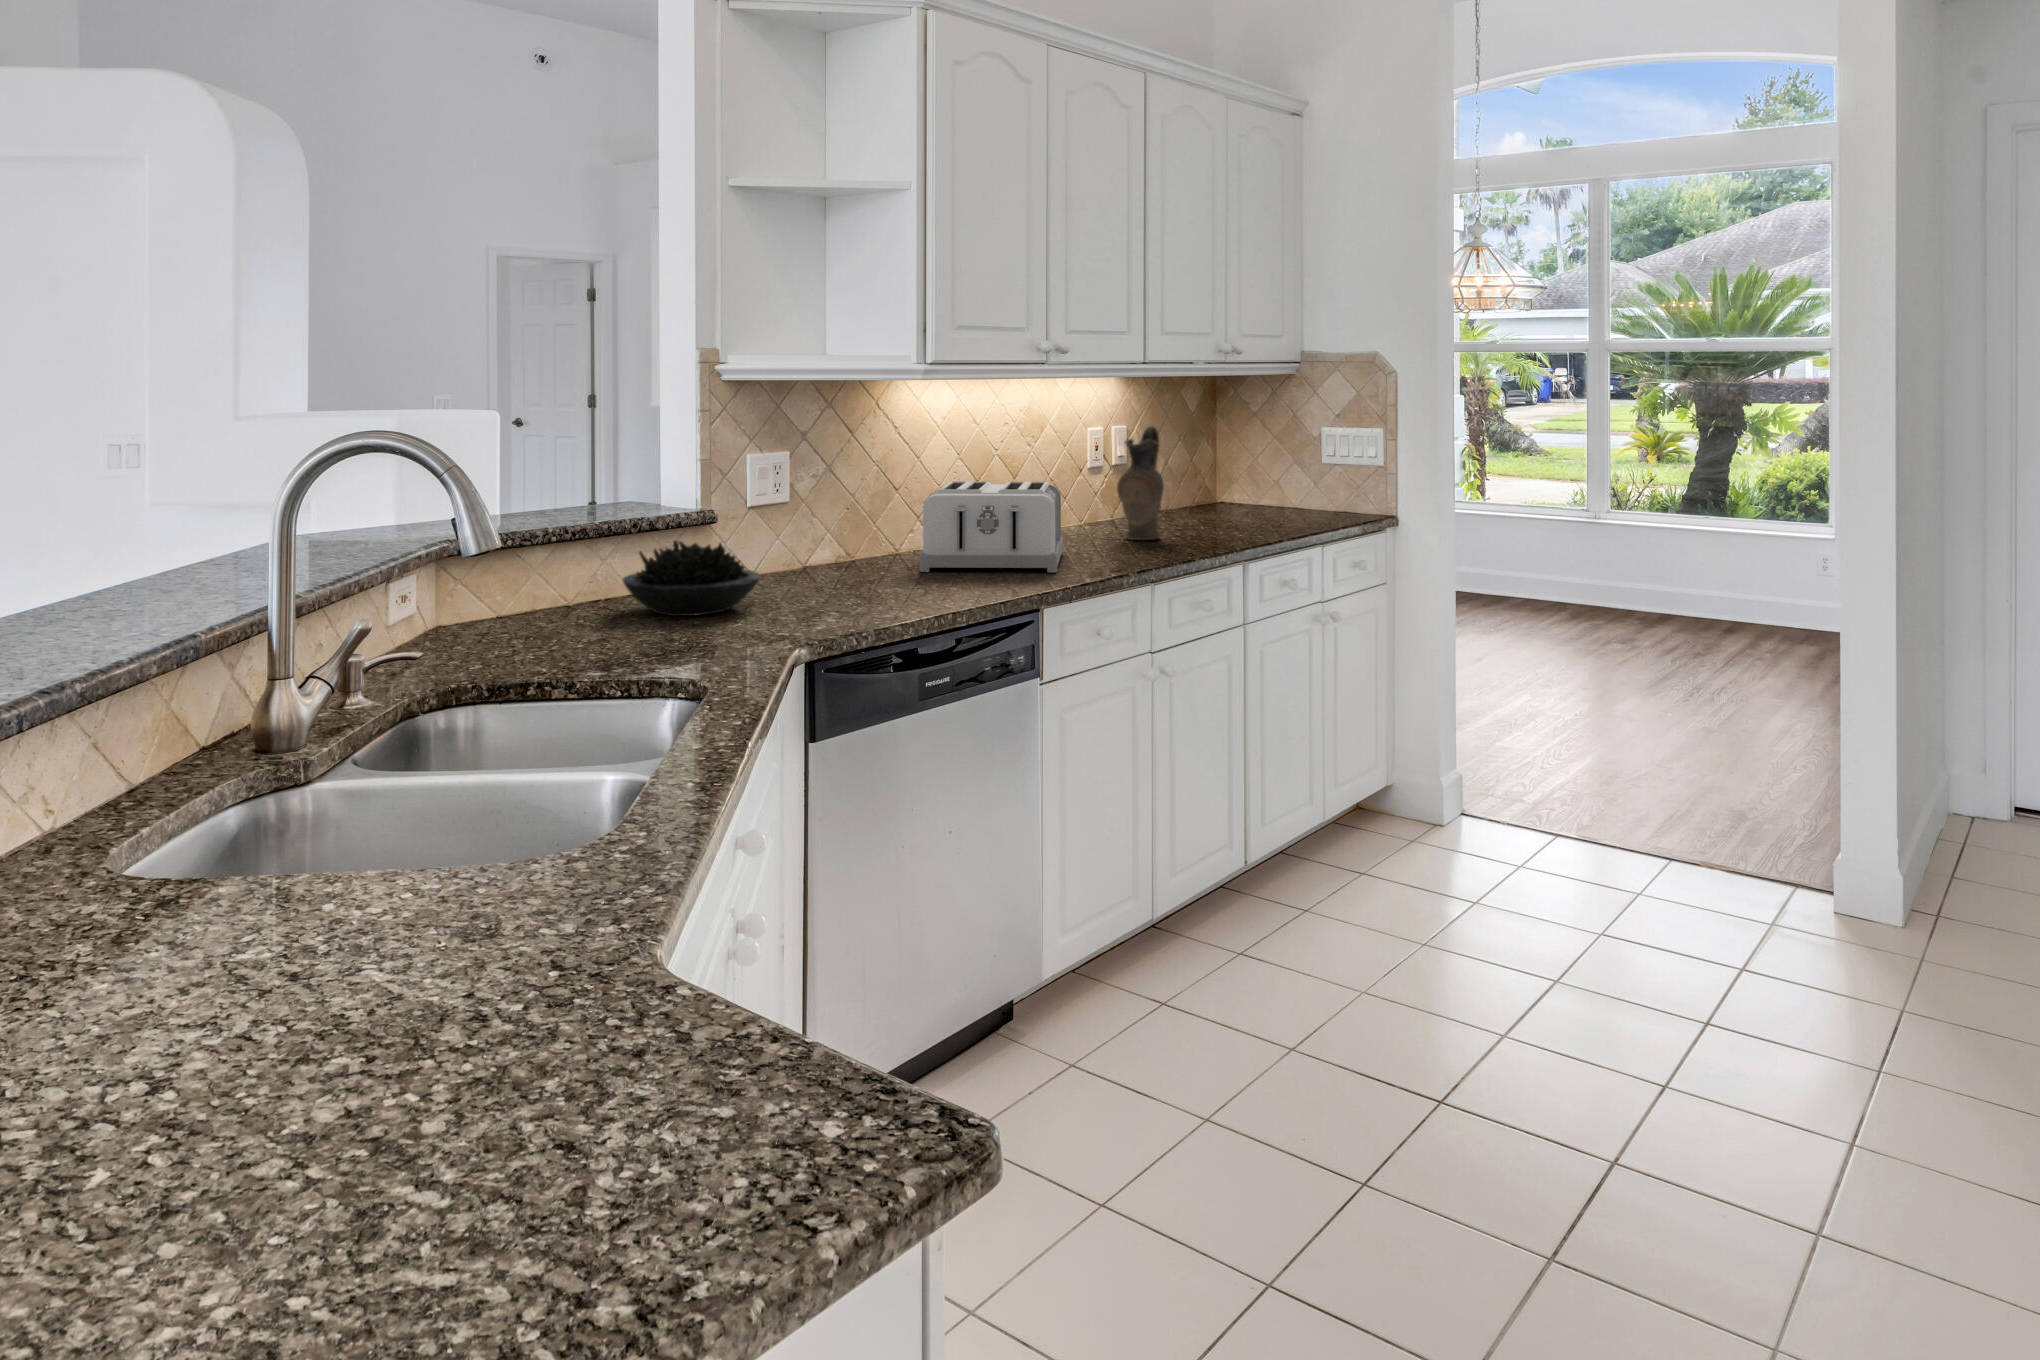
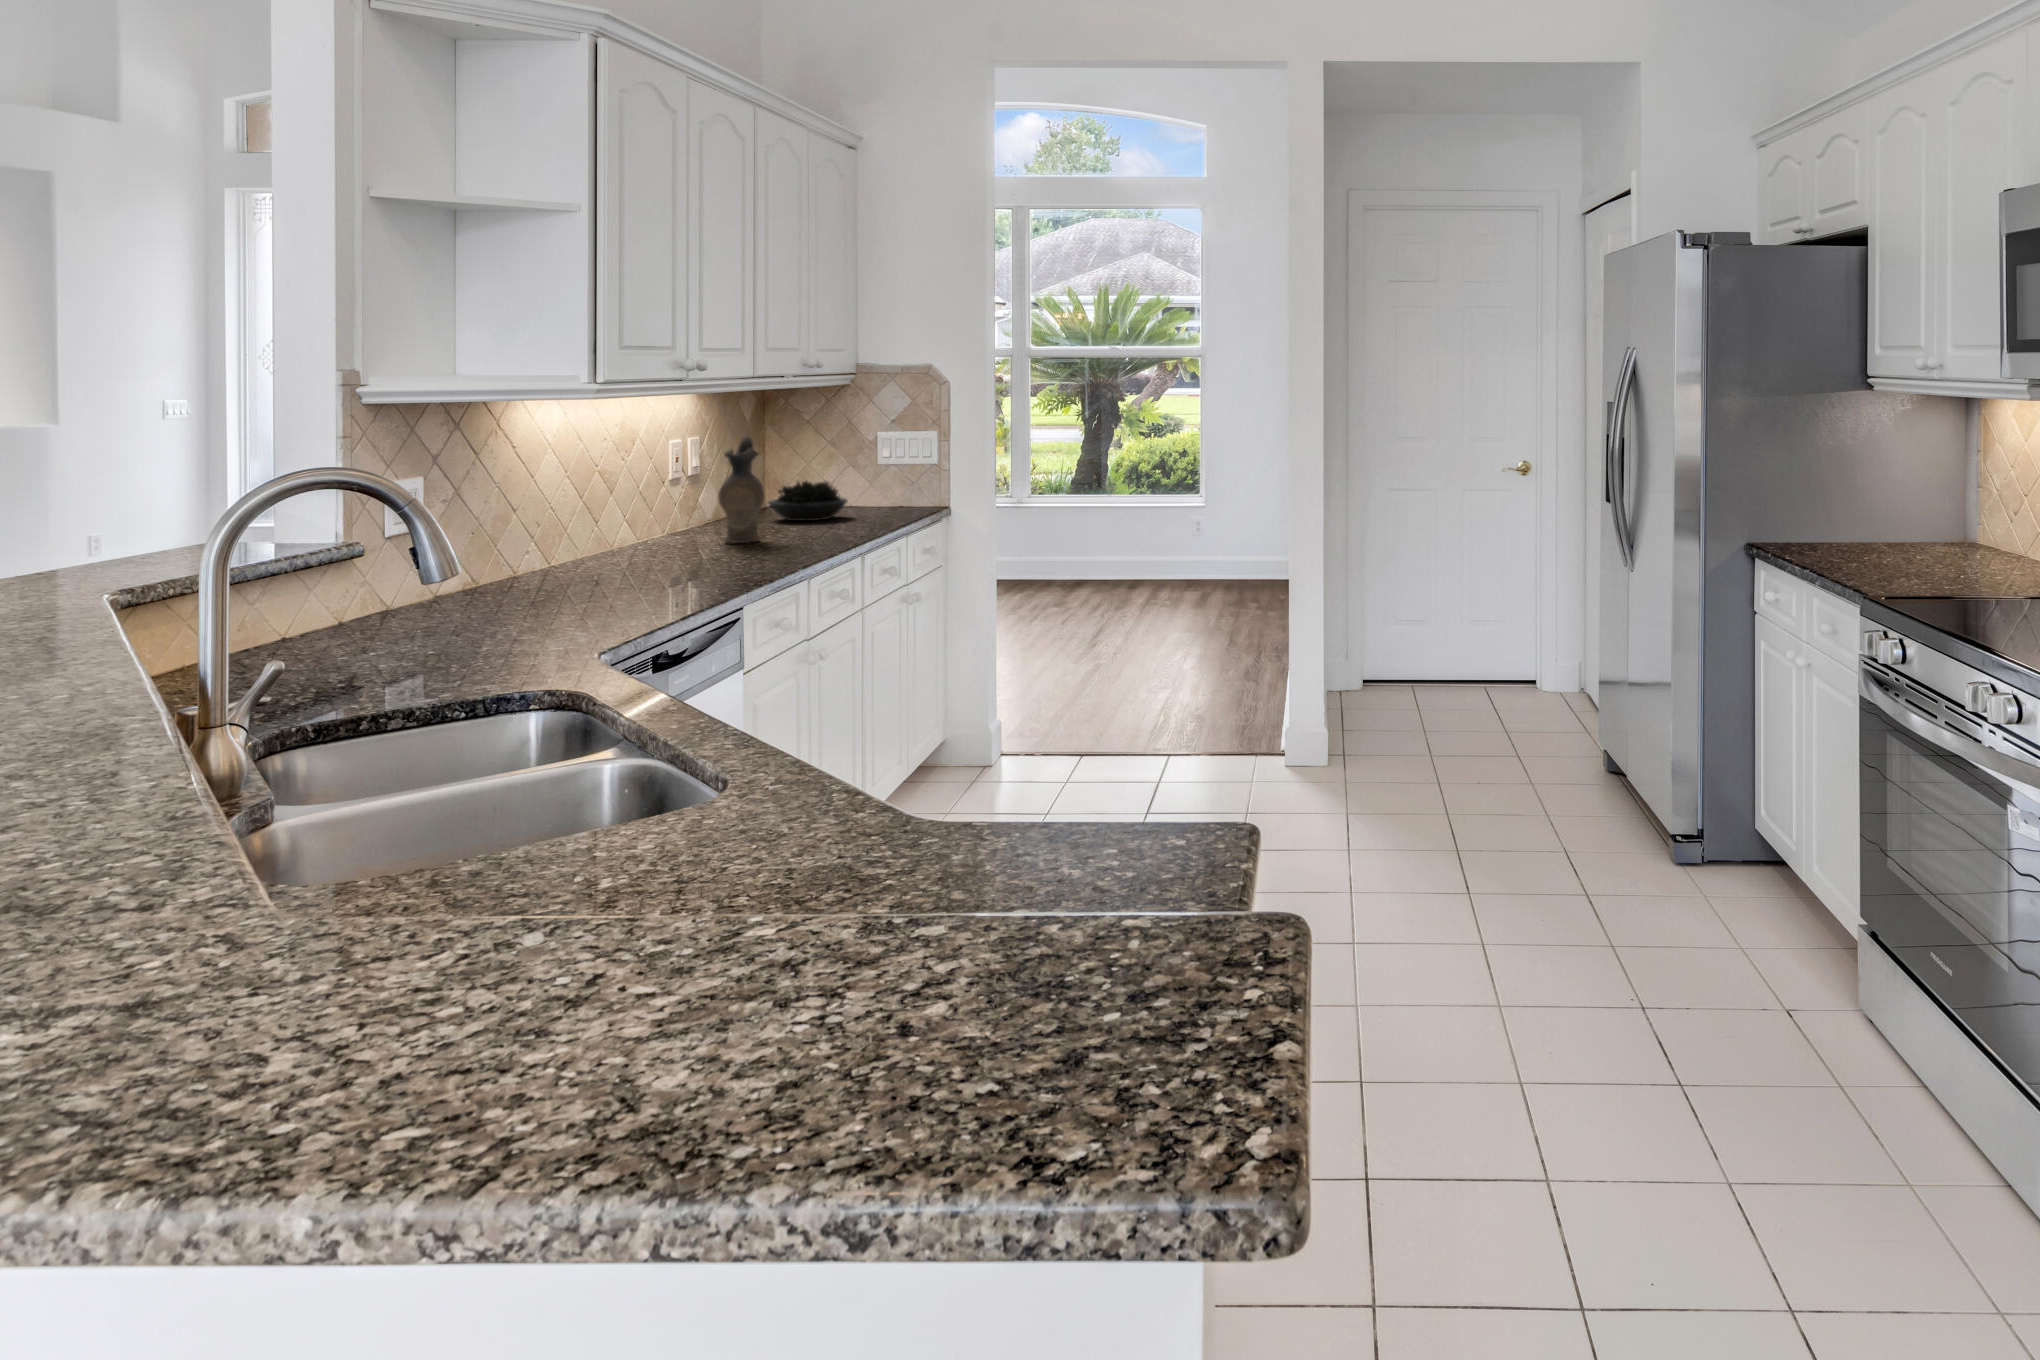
toaster: present [920,481,1063,572] -> none [556,493,717,588]
succulent plant: present [623,540,760,616] -> present [769,481,847,521]

